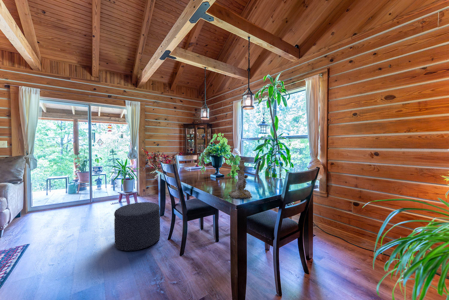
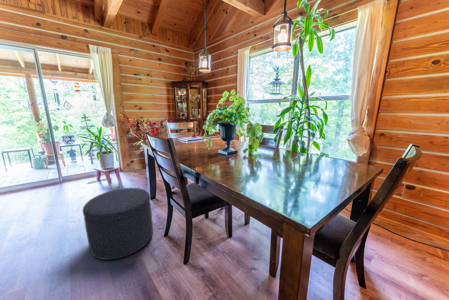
candlestick: present [229,160,251,198] -> none [270,135,313,205]

